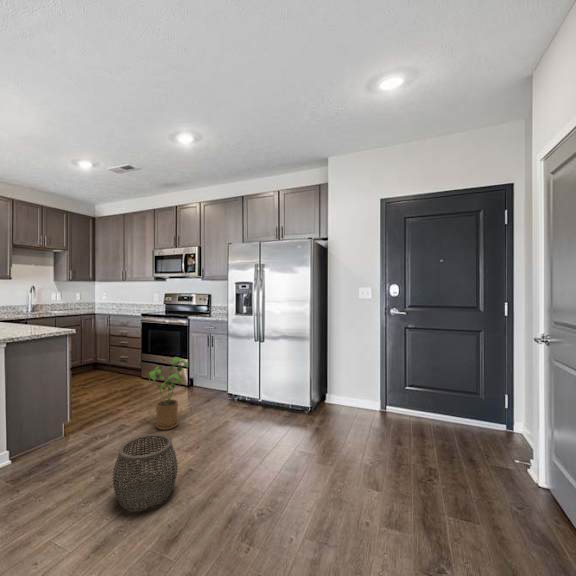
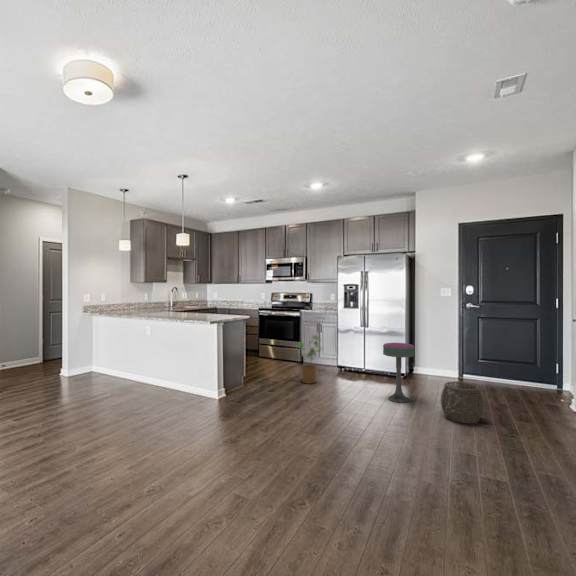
bar stool: none [251,374,299,474] -> present [383,343,415,403]
woven basket: present [112,434,178,511] -> present [441,382,483,423]

